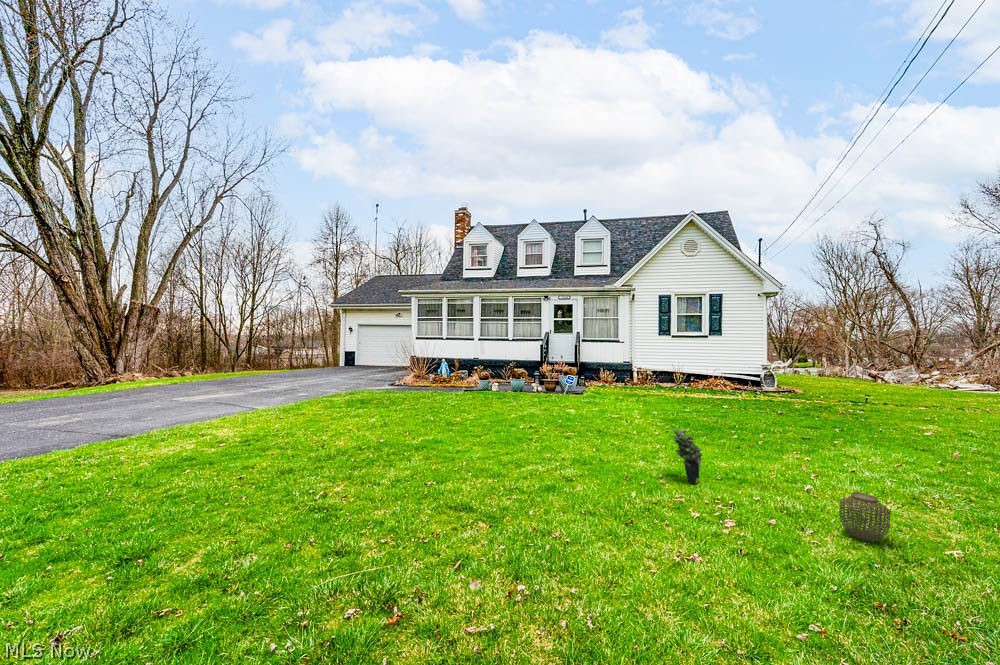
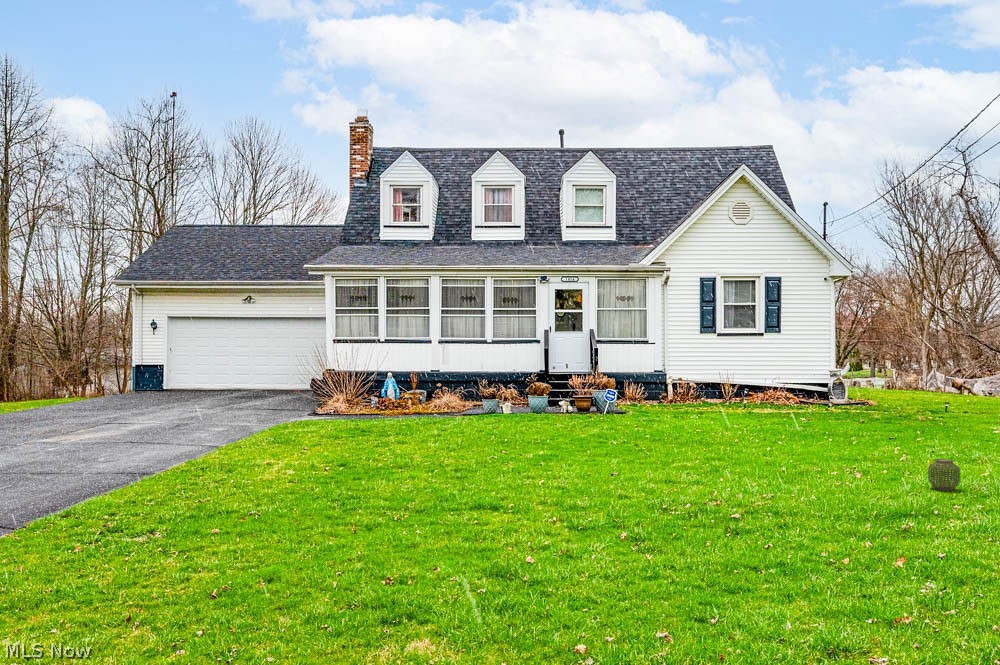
potted plant: present [672,429,703,484] -> none [793,426,822,474]

